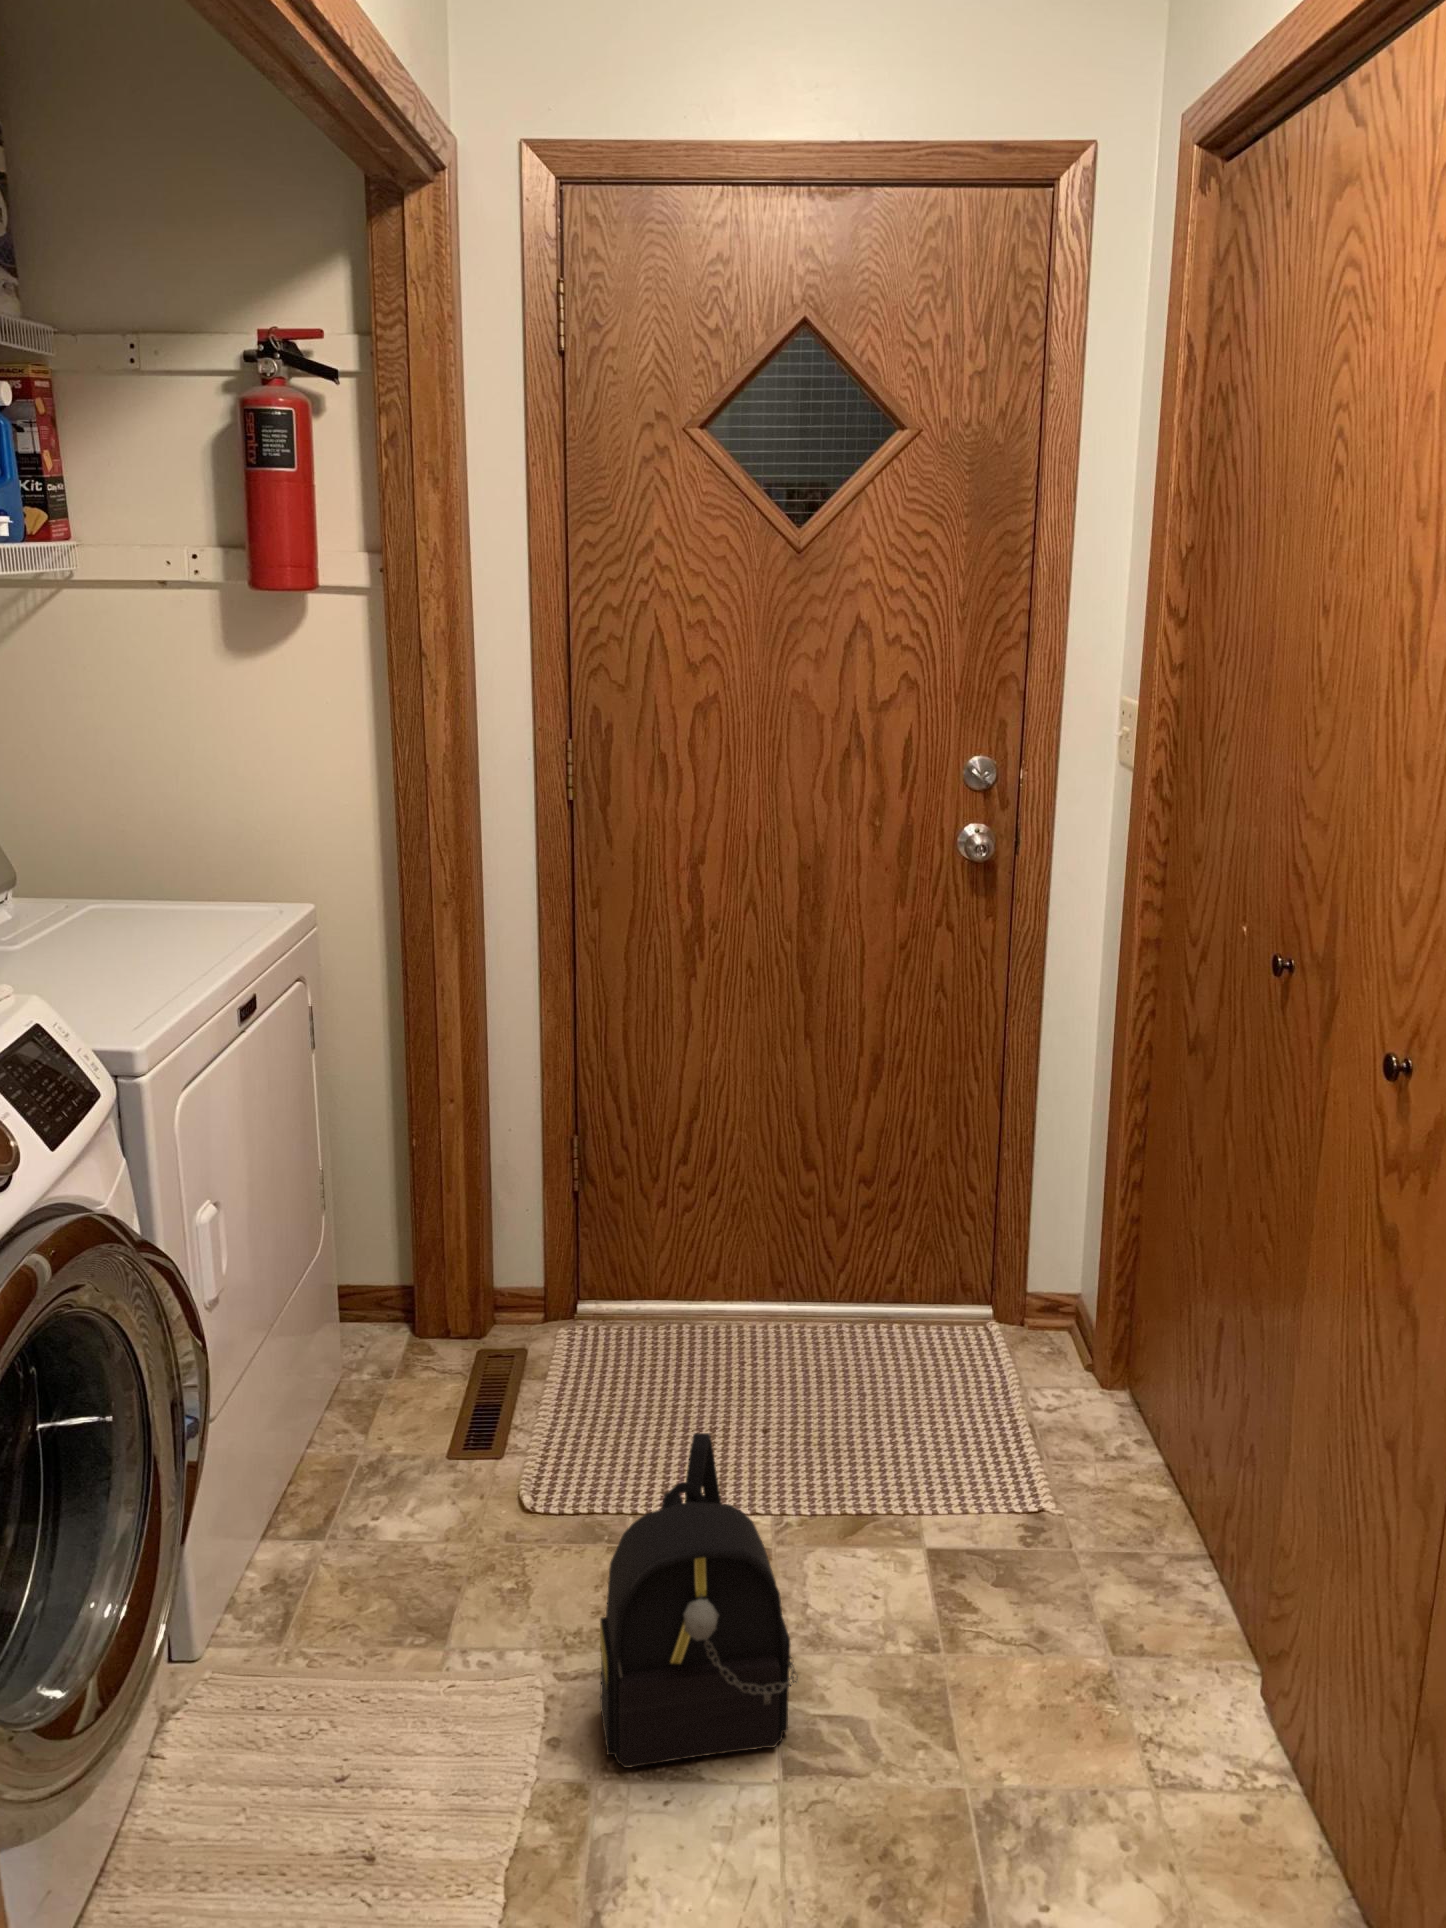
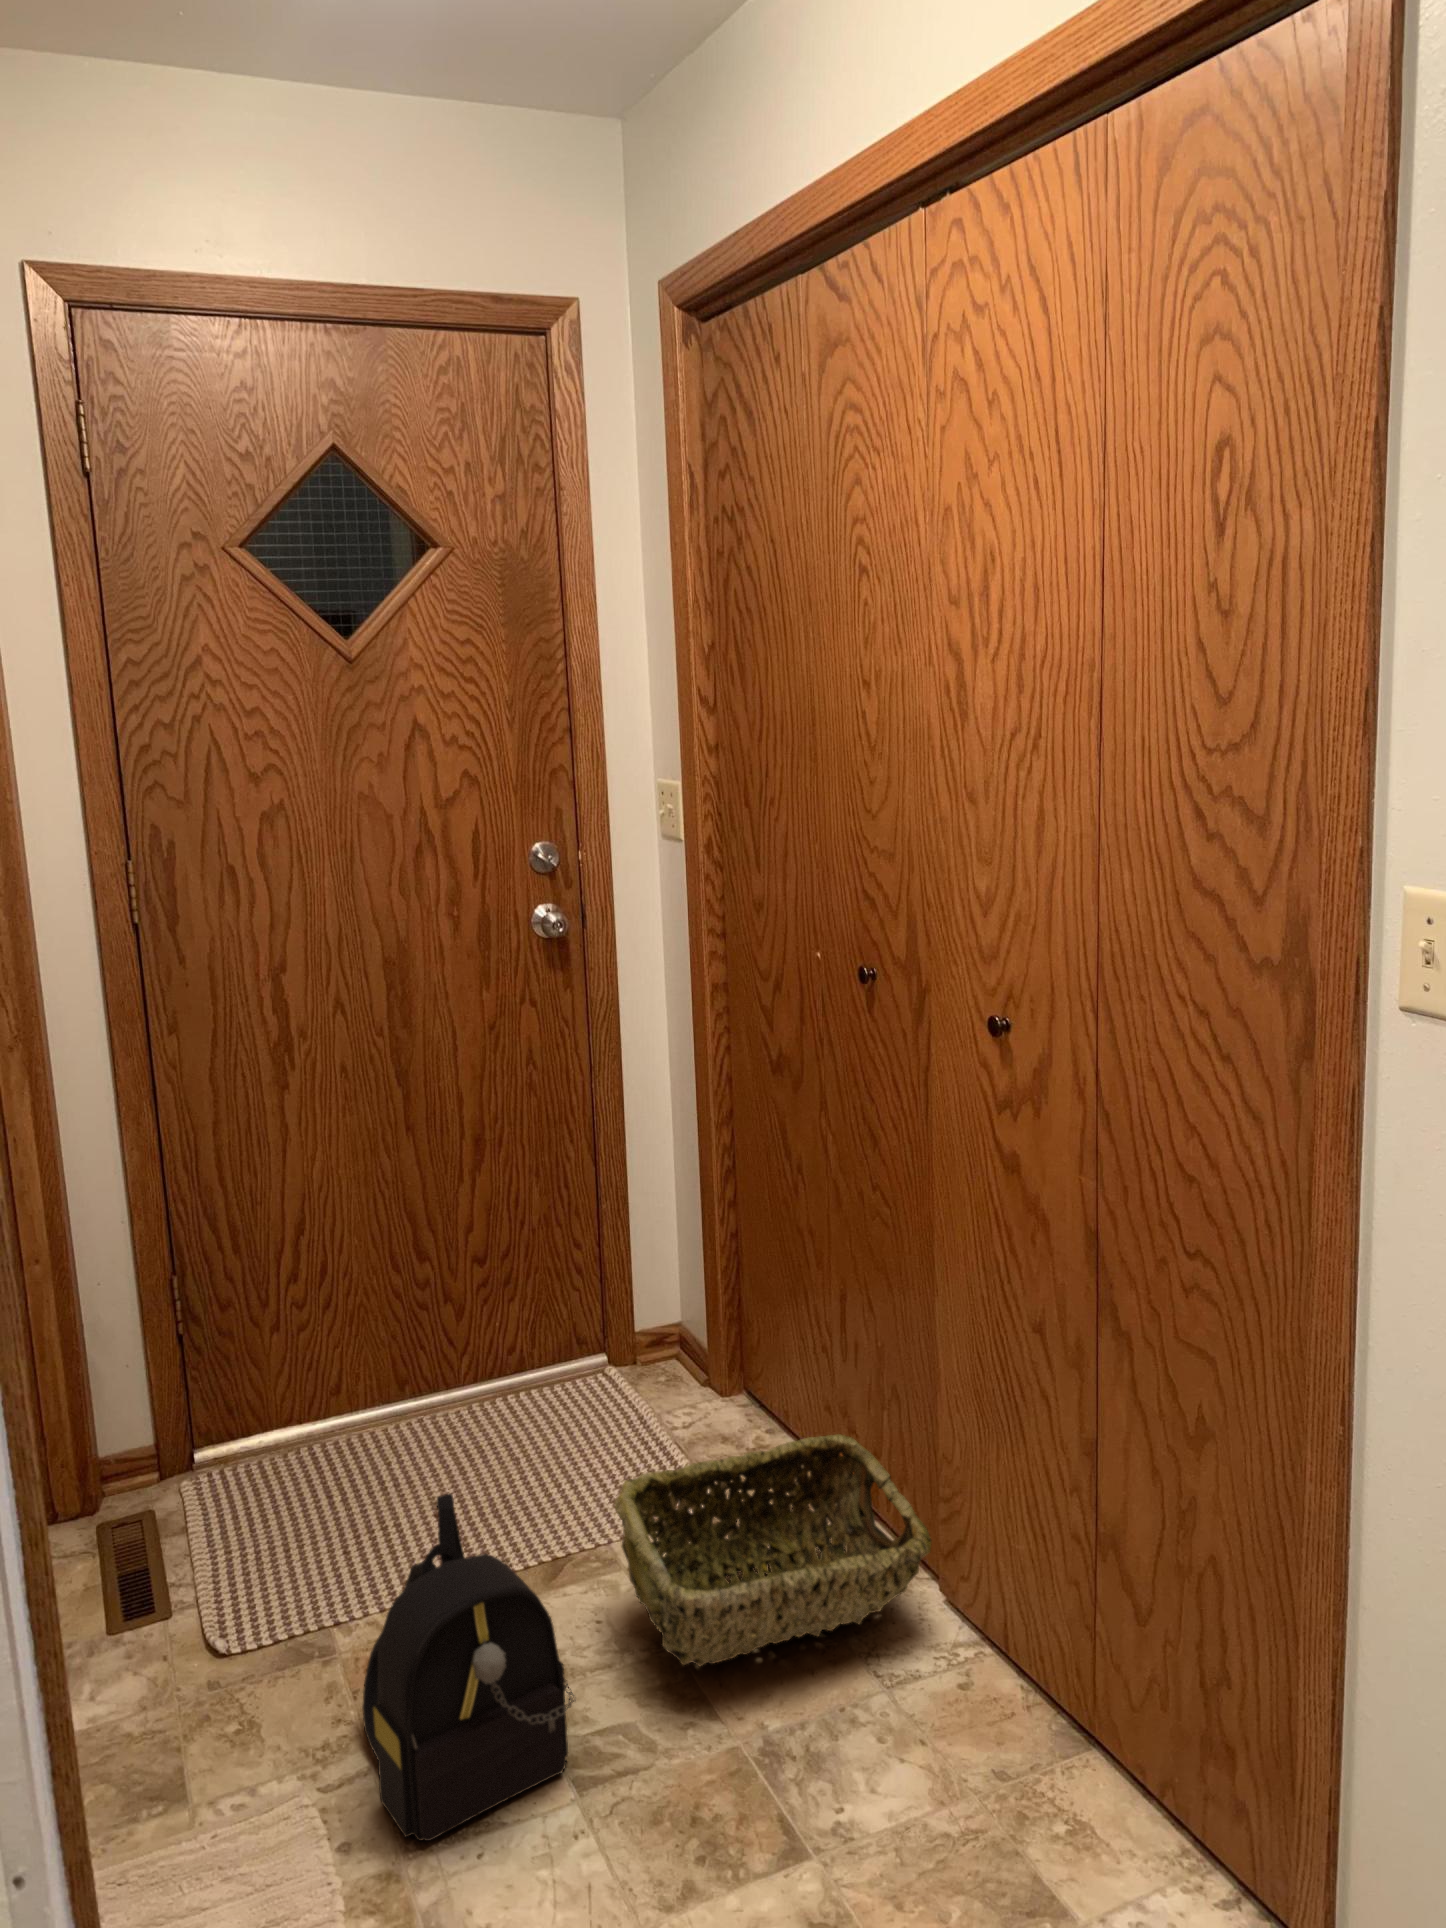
woven basket: none [900,1461,1249,1703] -> present [615,1434,932,1666]

